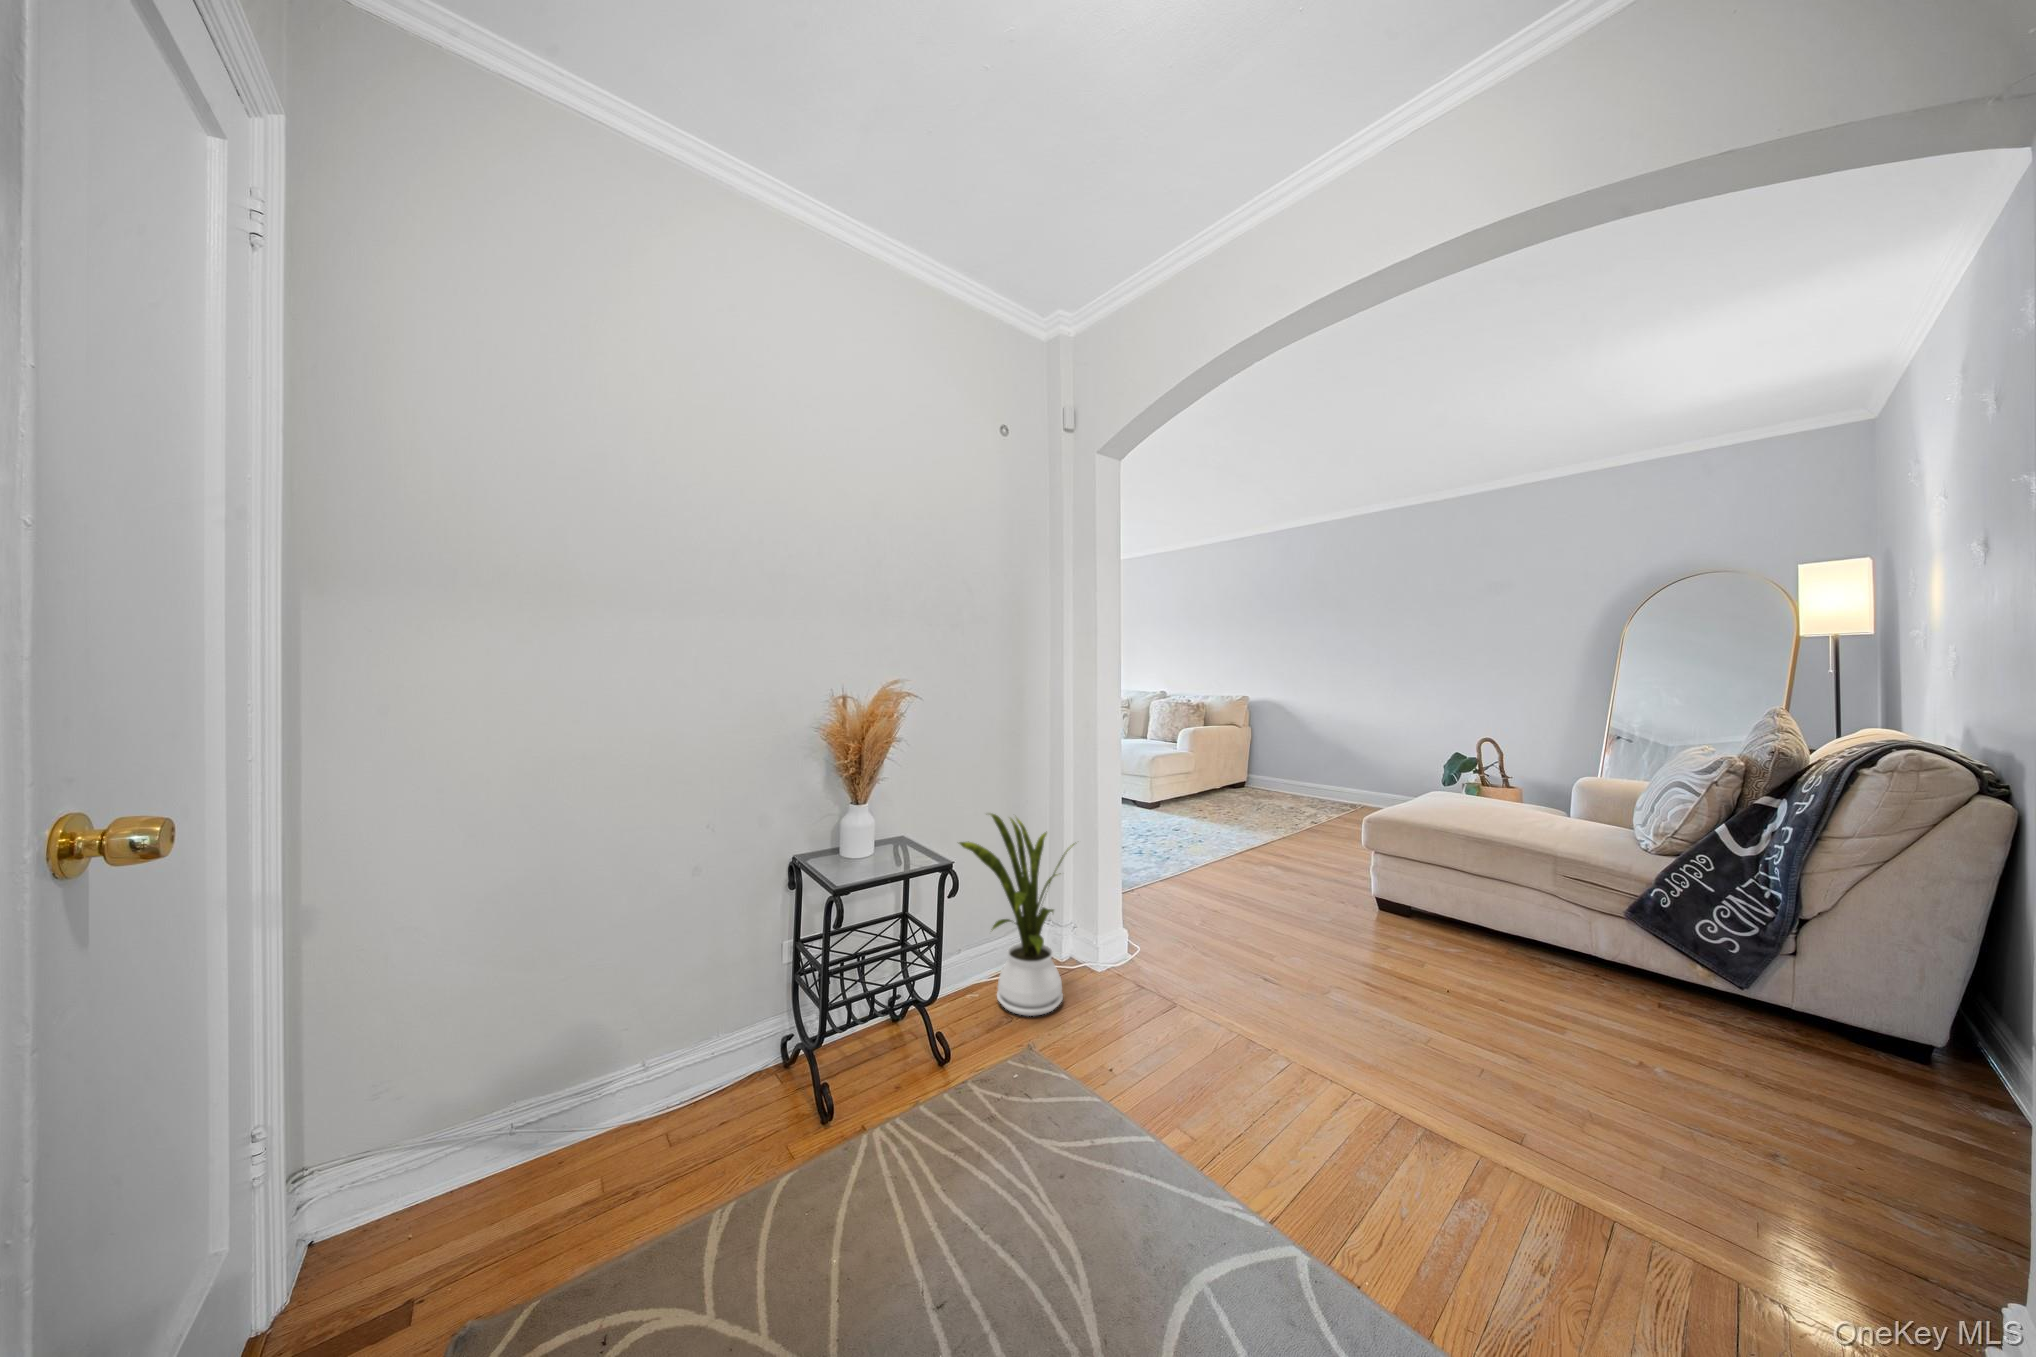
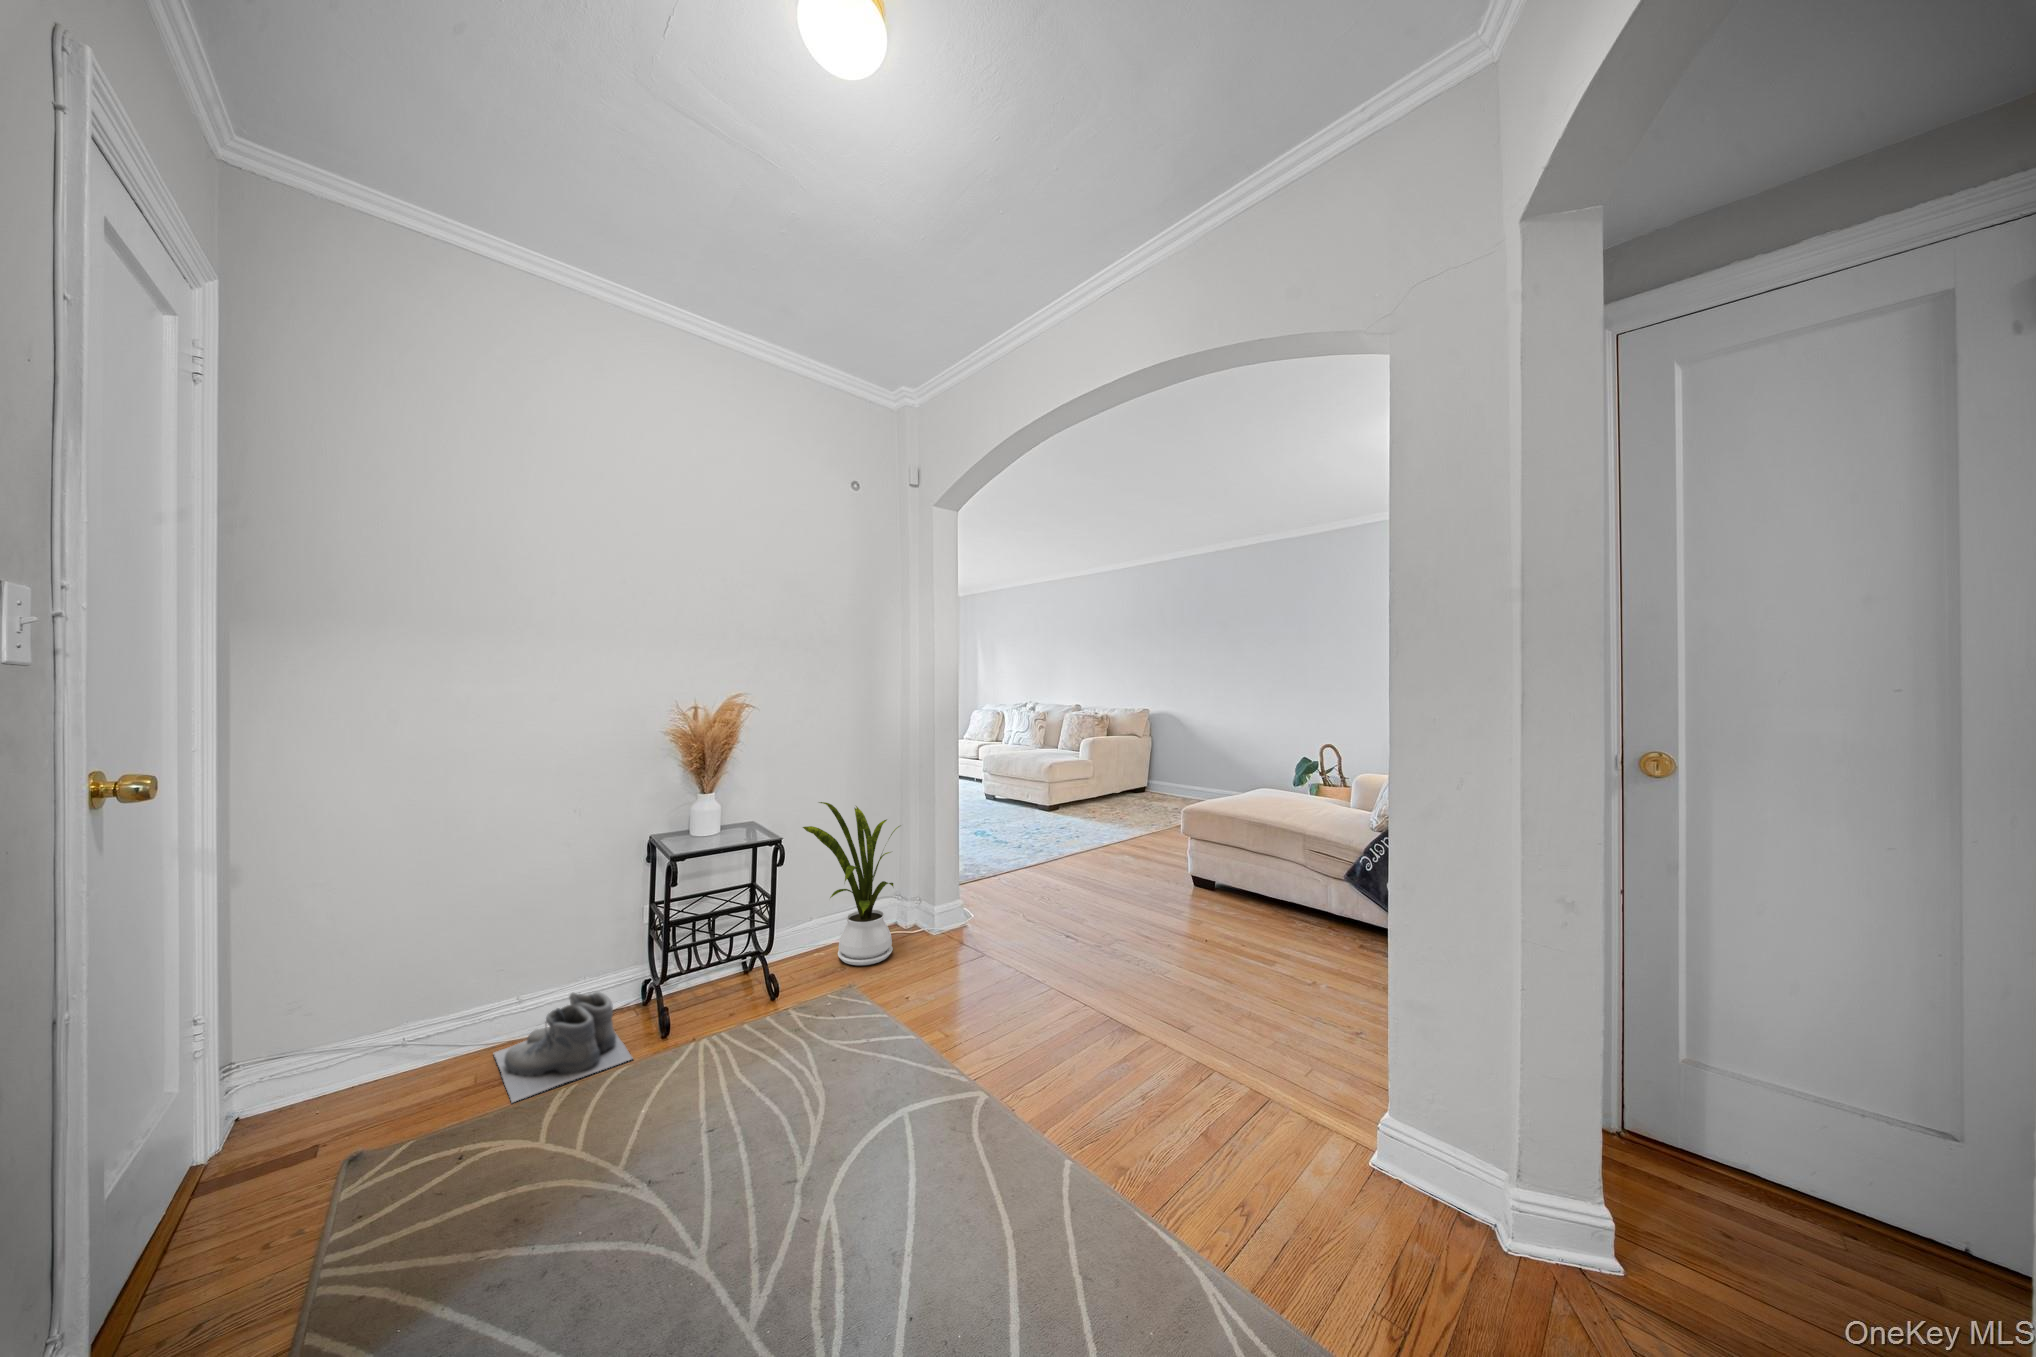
boots: none [612,1064,795,1234] -> present [493,992,632,1102]

